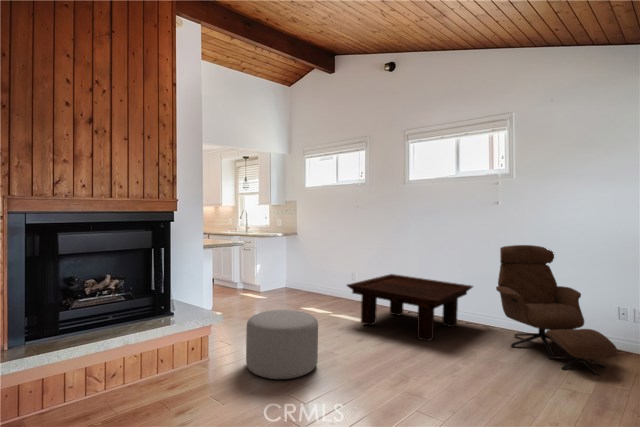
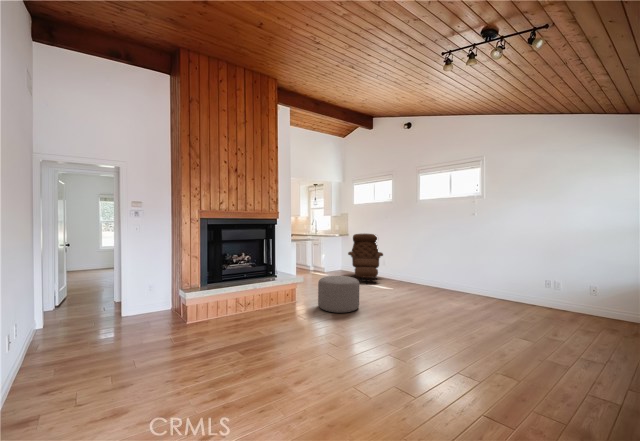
lounge chair: present [496,245,617,376] -> present [348,234,383,284]
coffee table: present [347,274,473,341] -> none [379,260,464,300]

